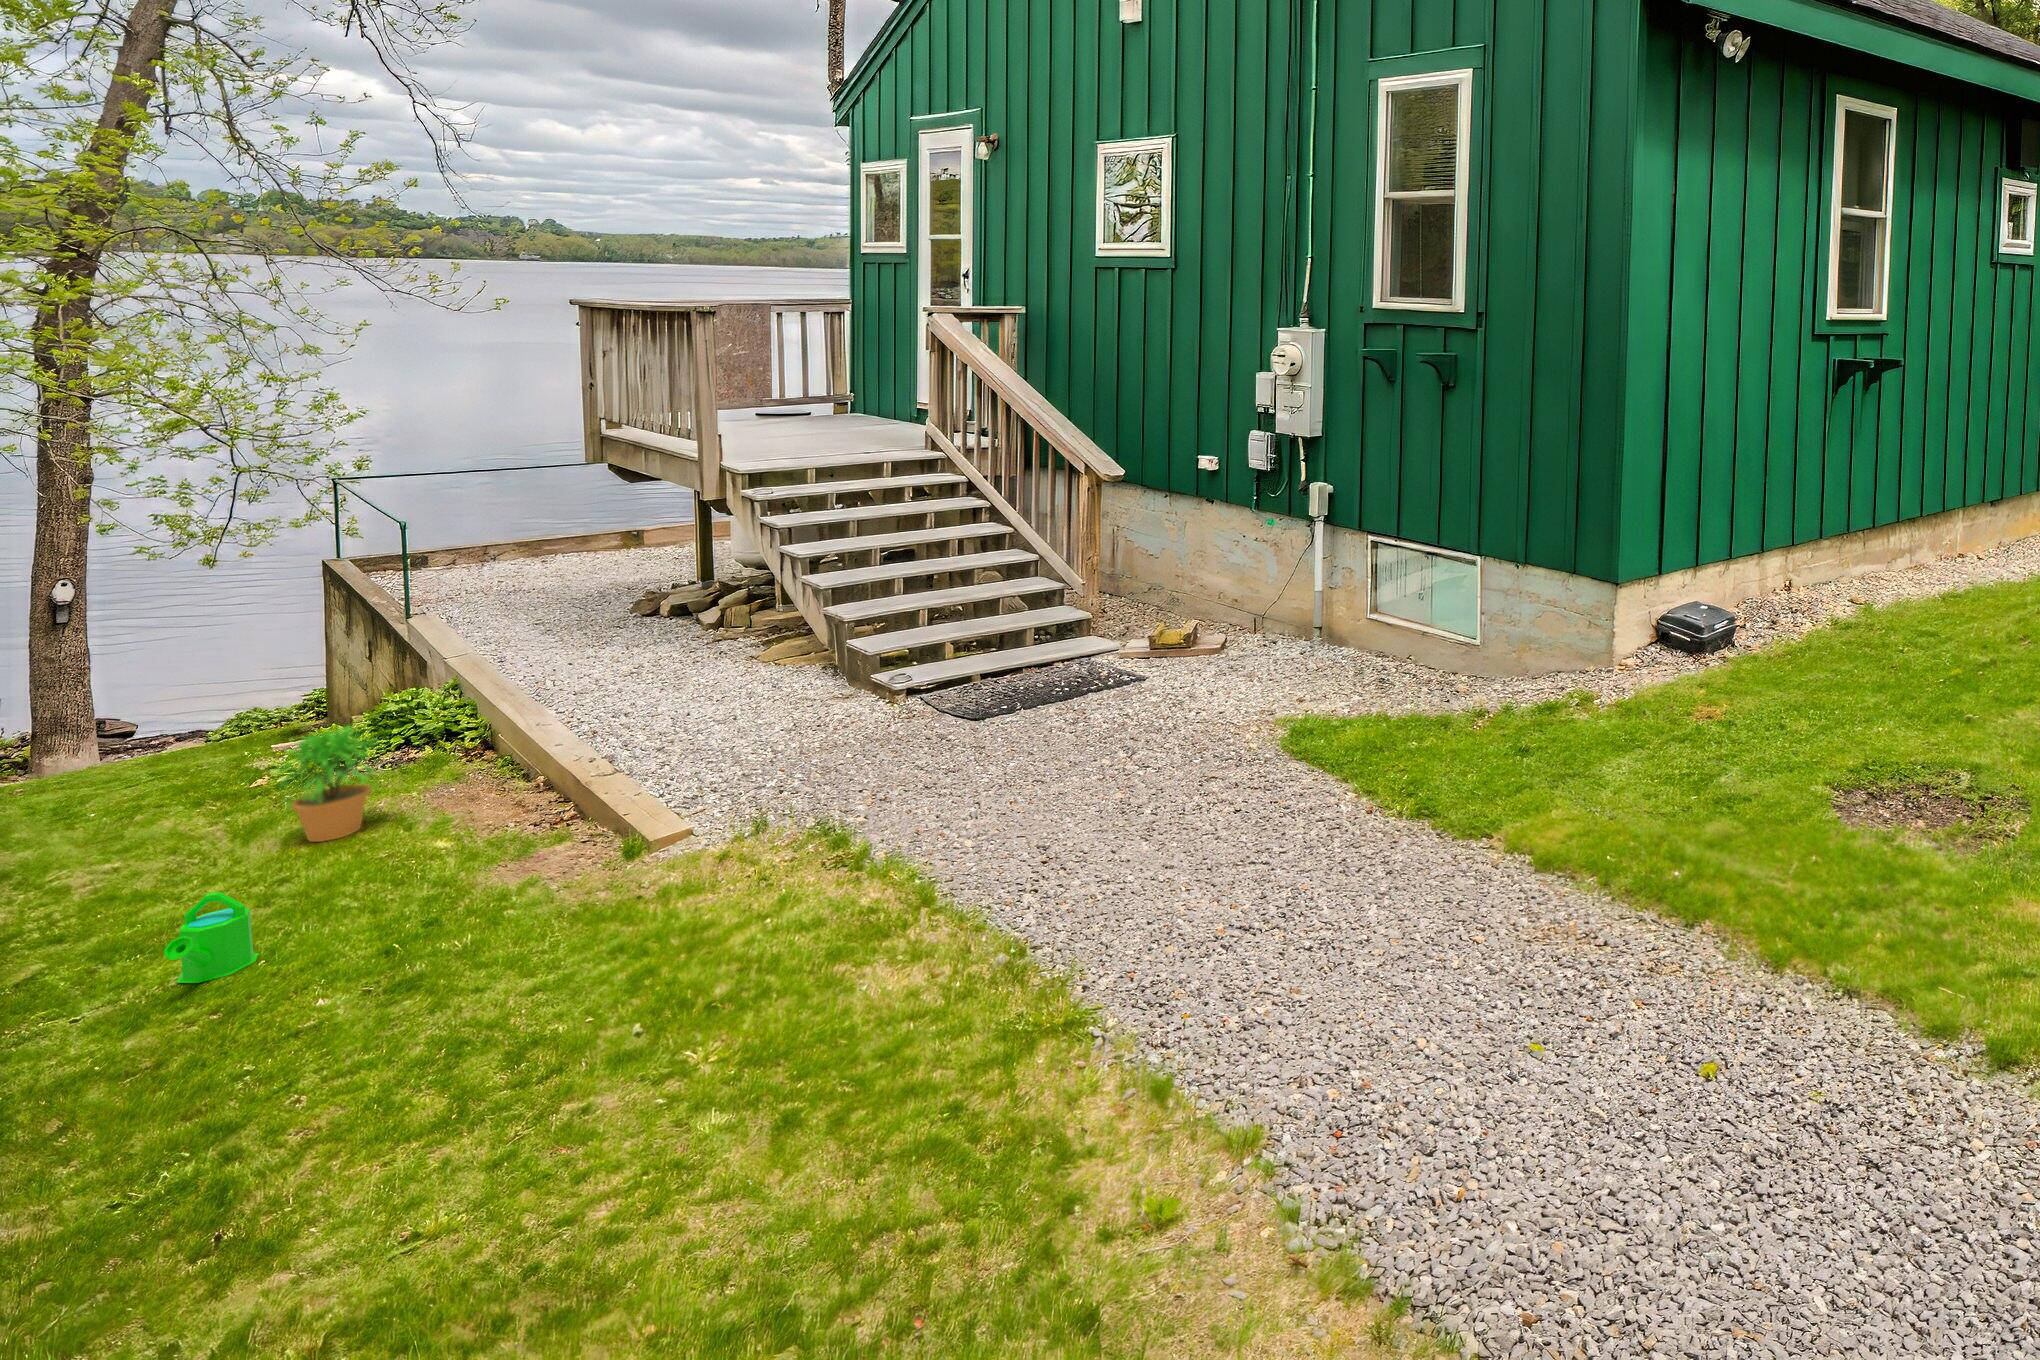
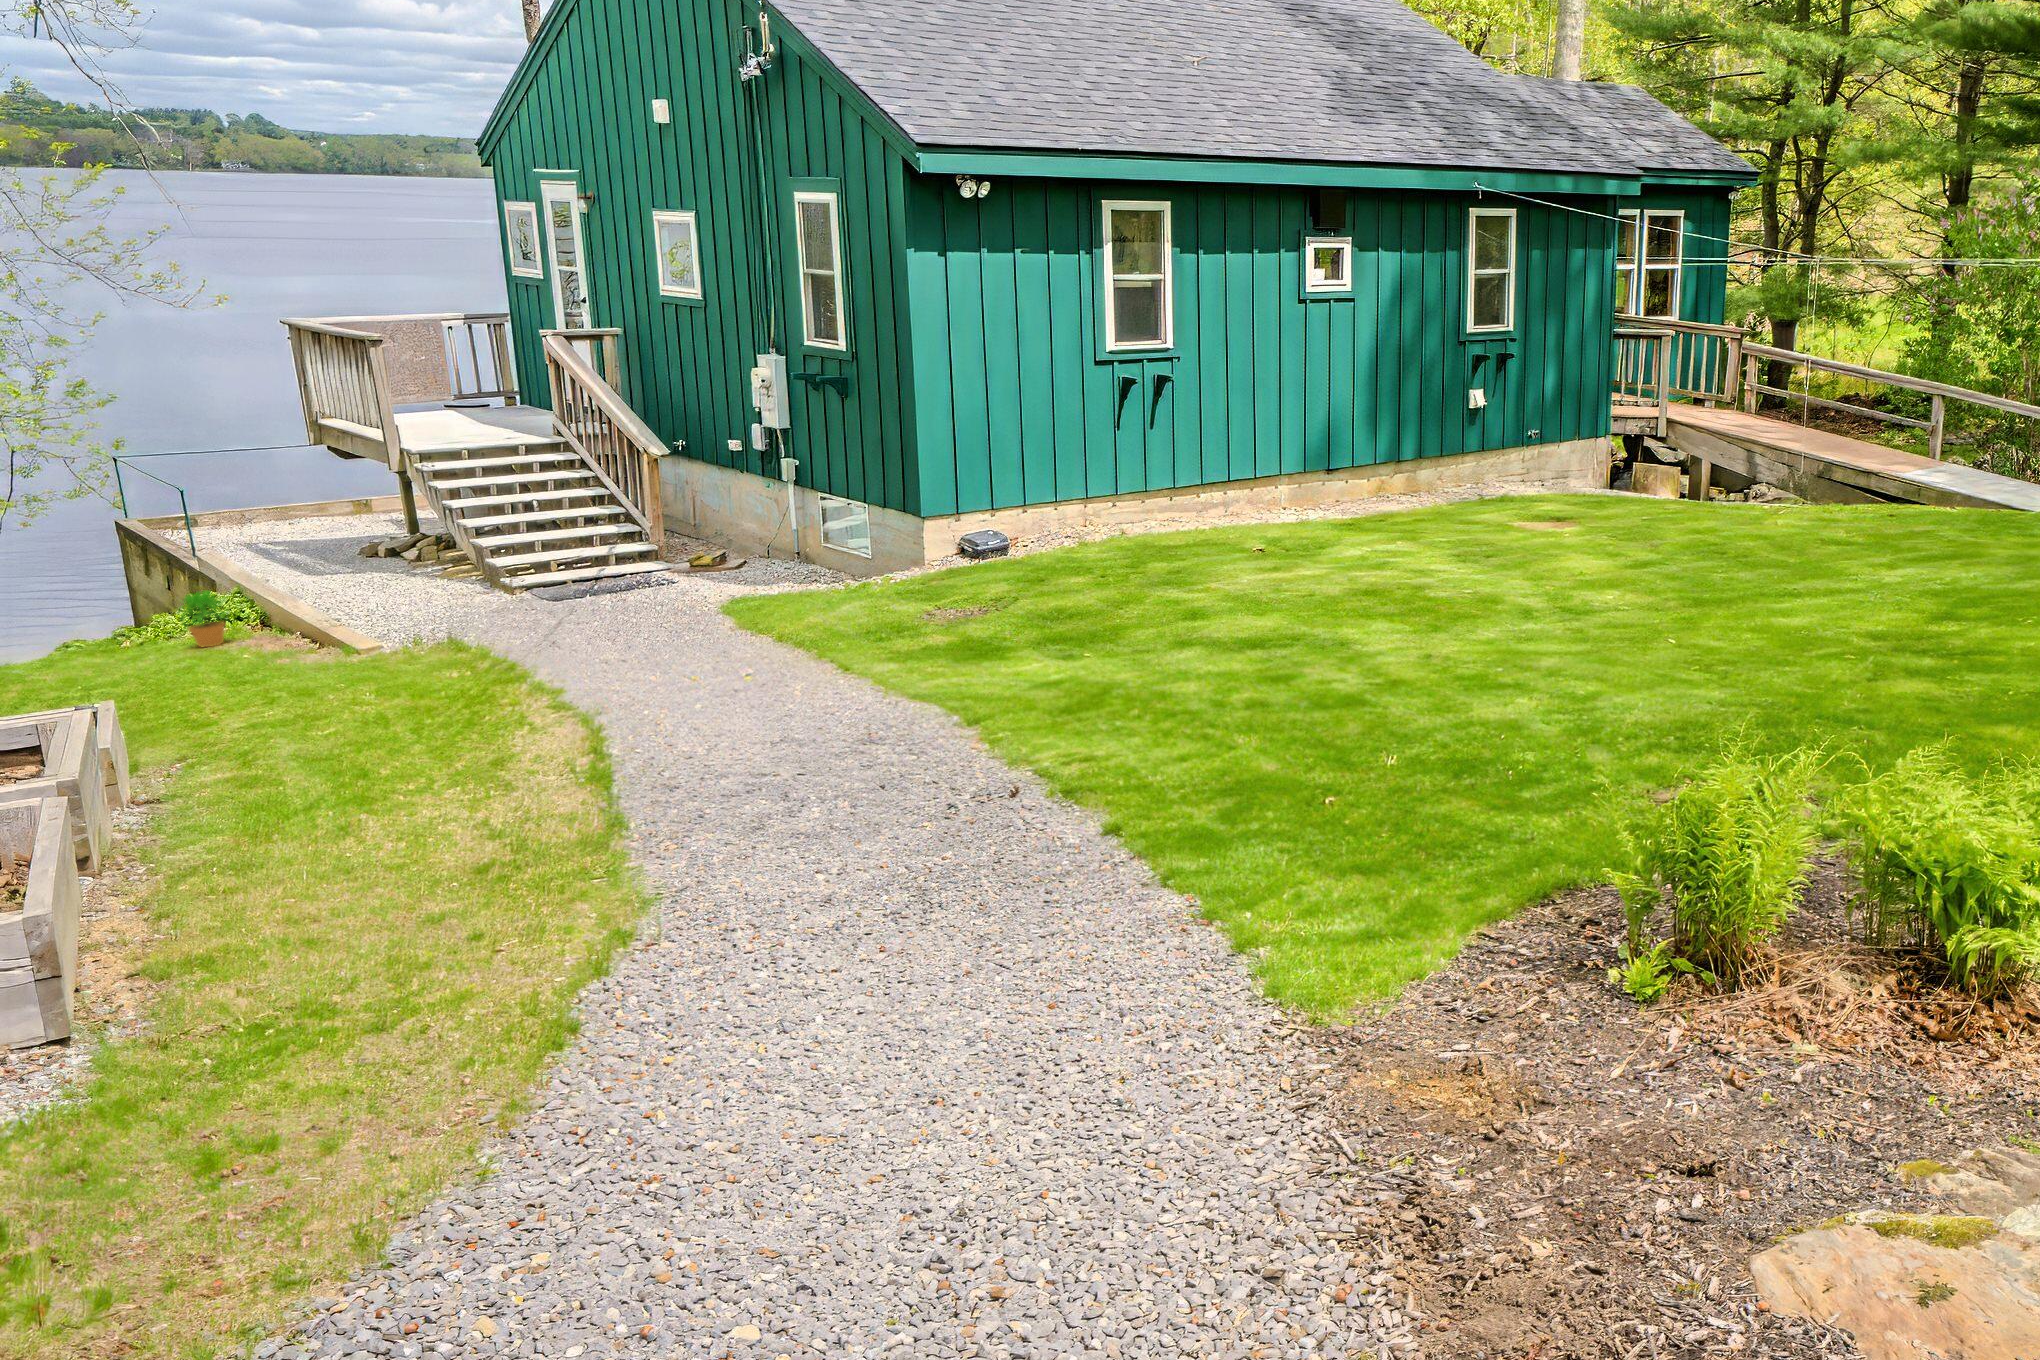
watering can: present [164,892,259,983] -> none [159,645,197,682]

